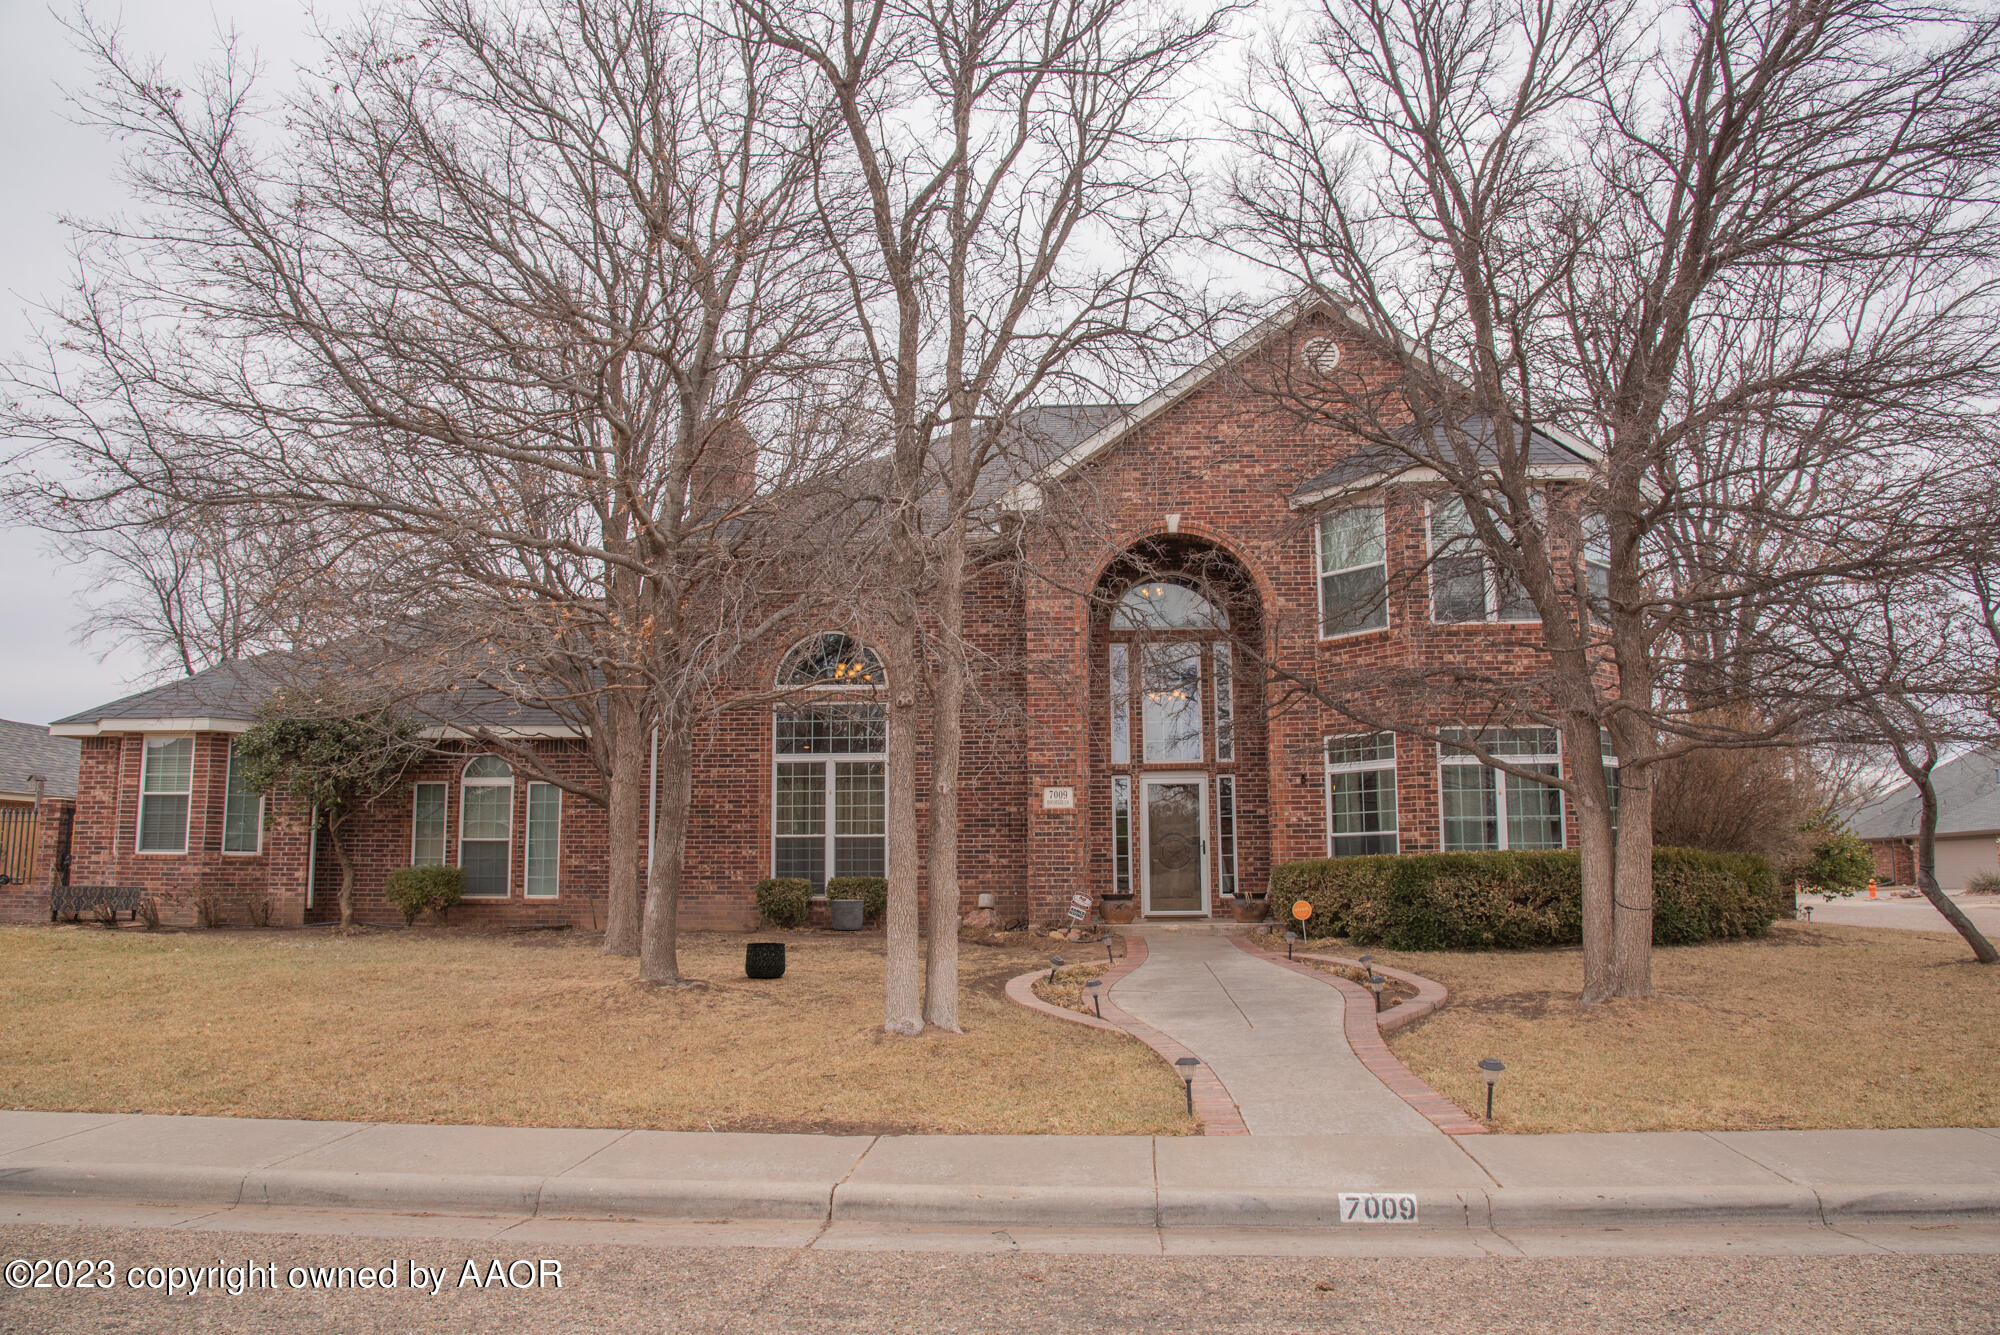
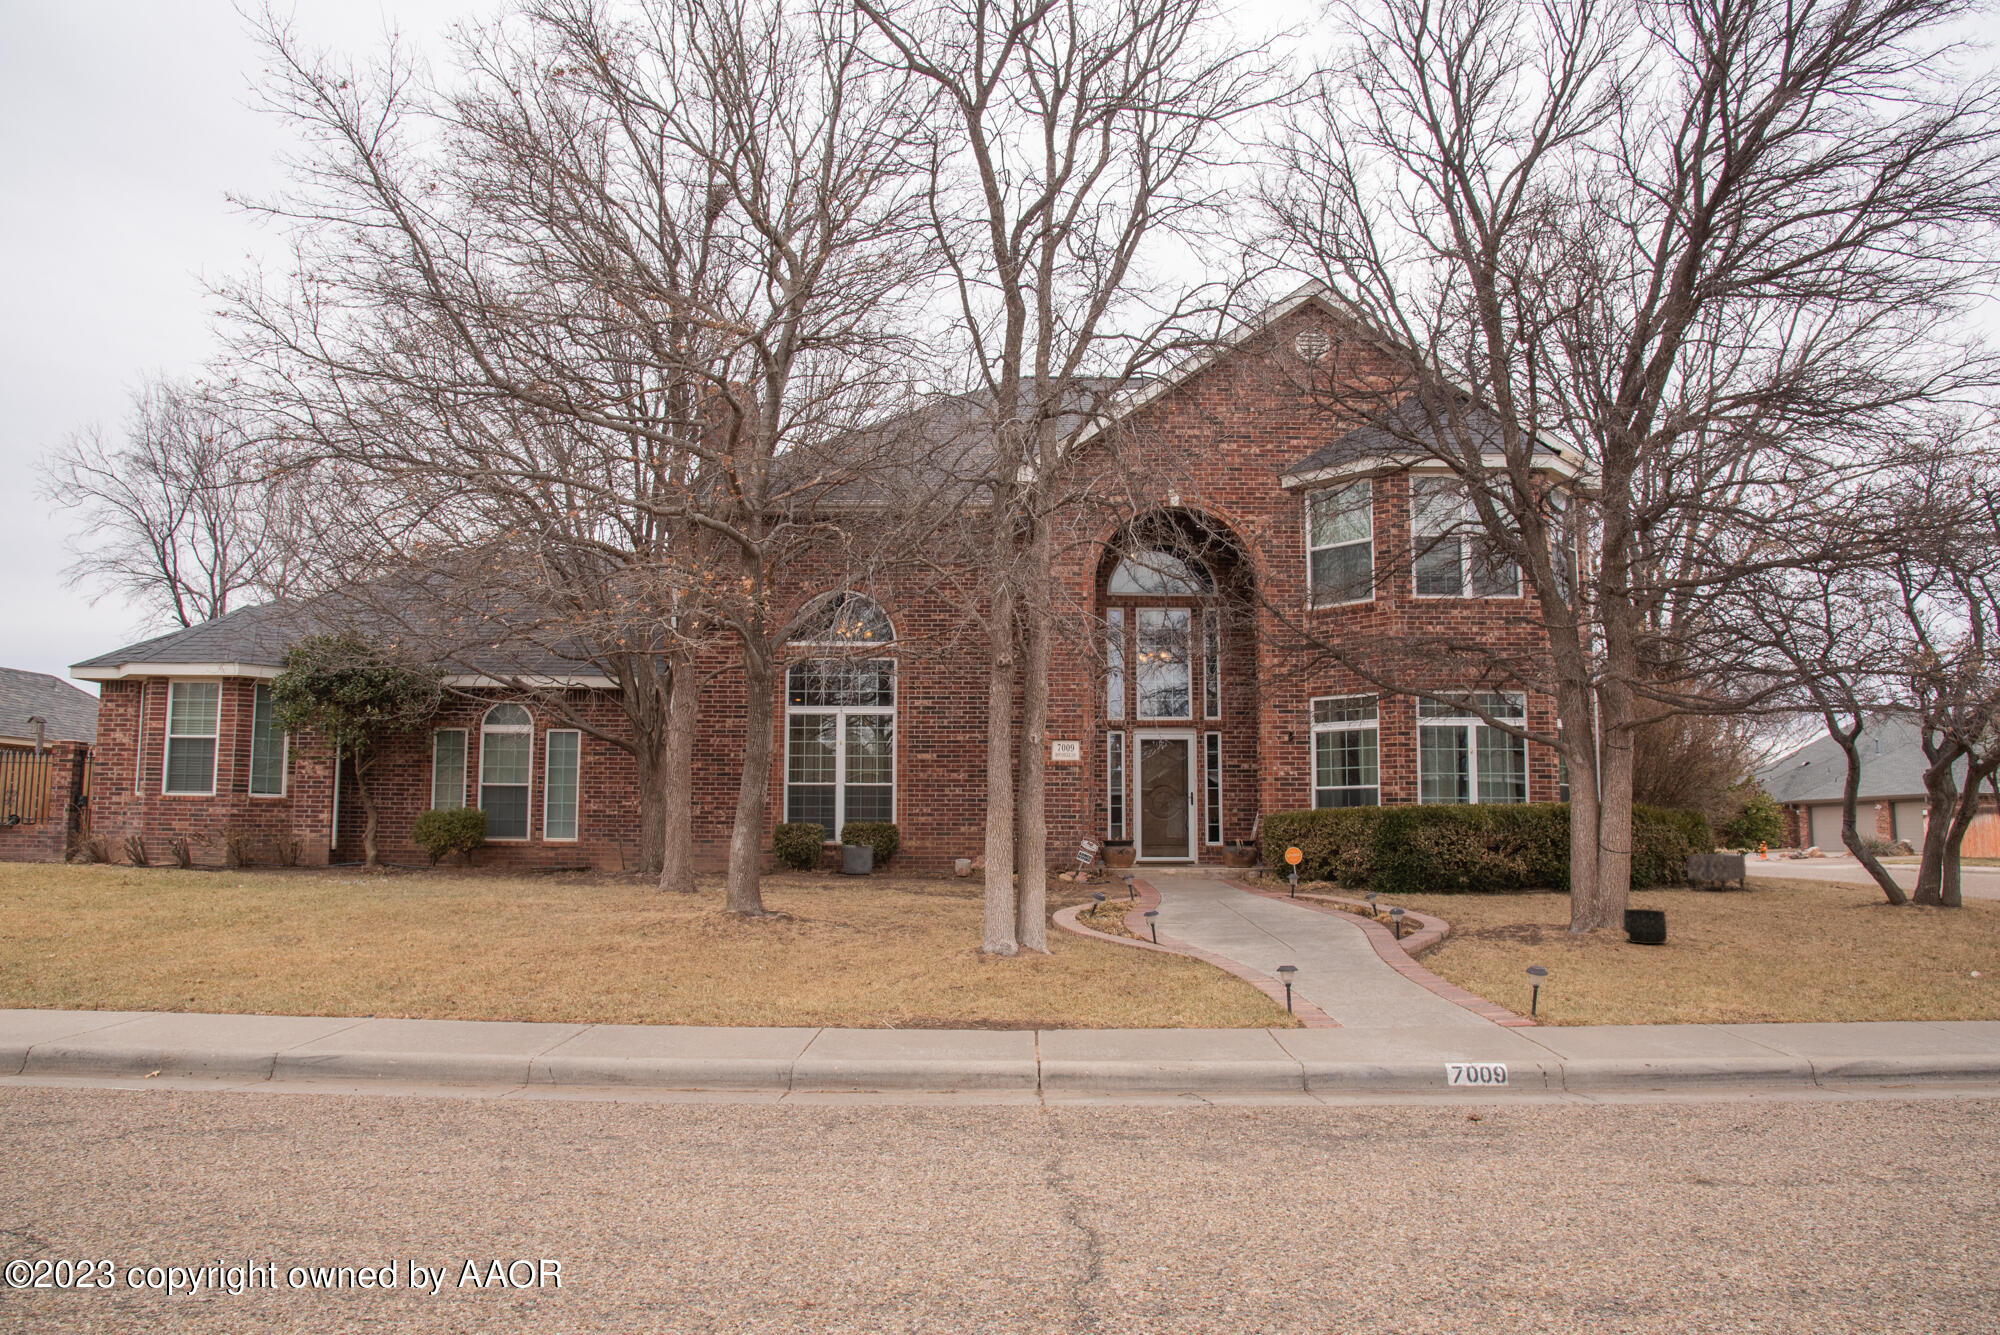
bench: present [50,886,141,922] -> present [1688,854,1746,892]
basket: present [745,943,785,978] -> present [1624,909,1667,944]

